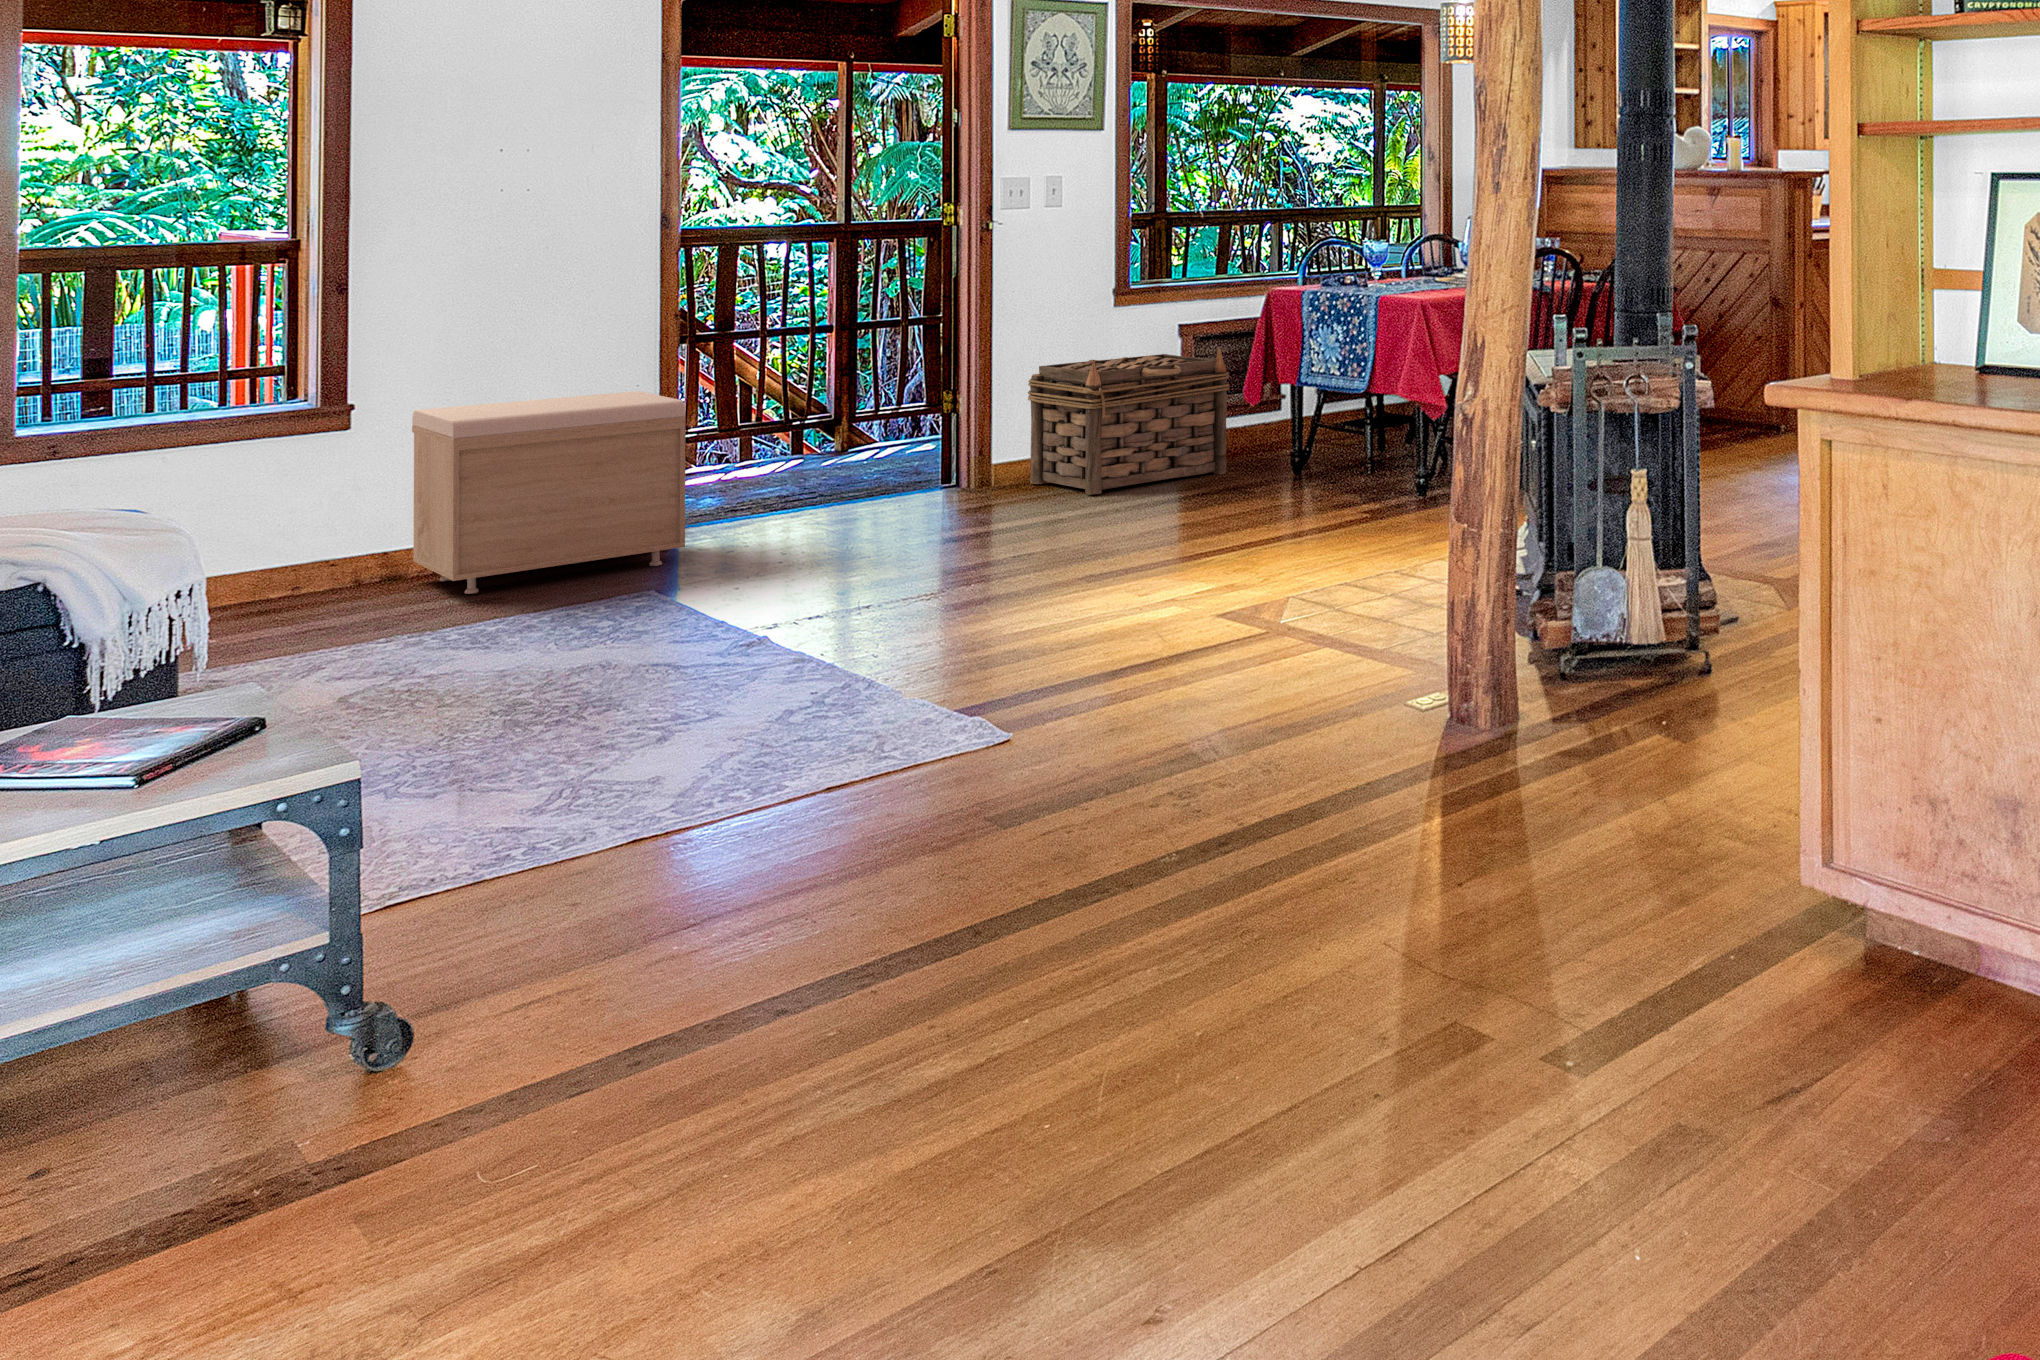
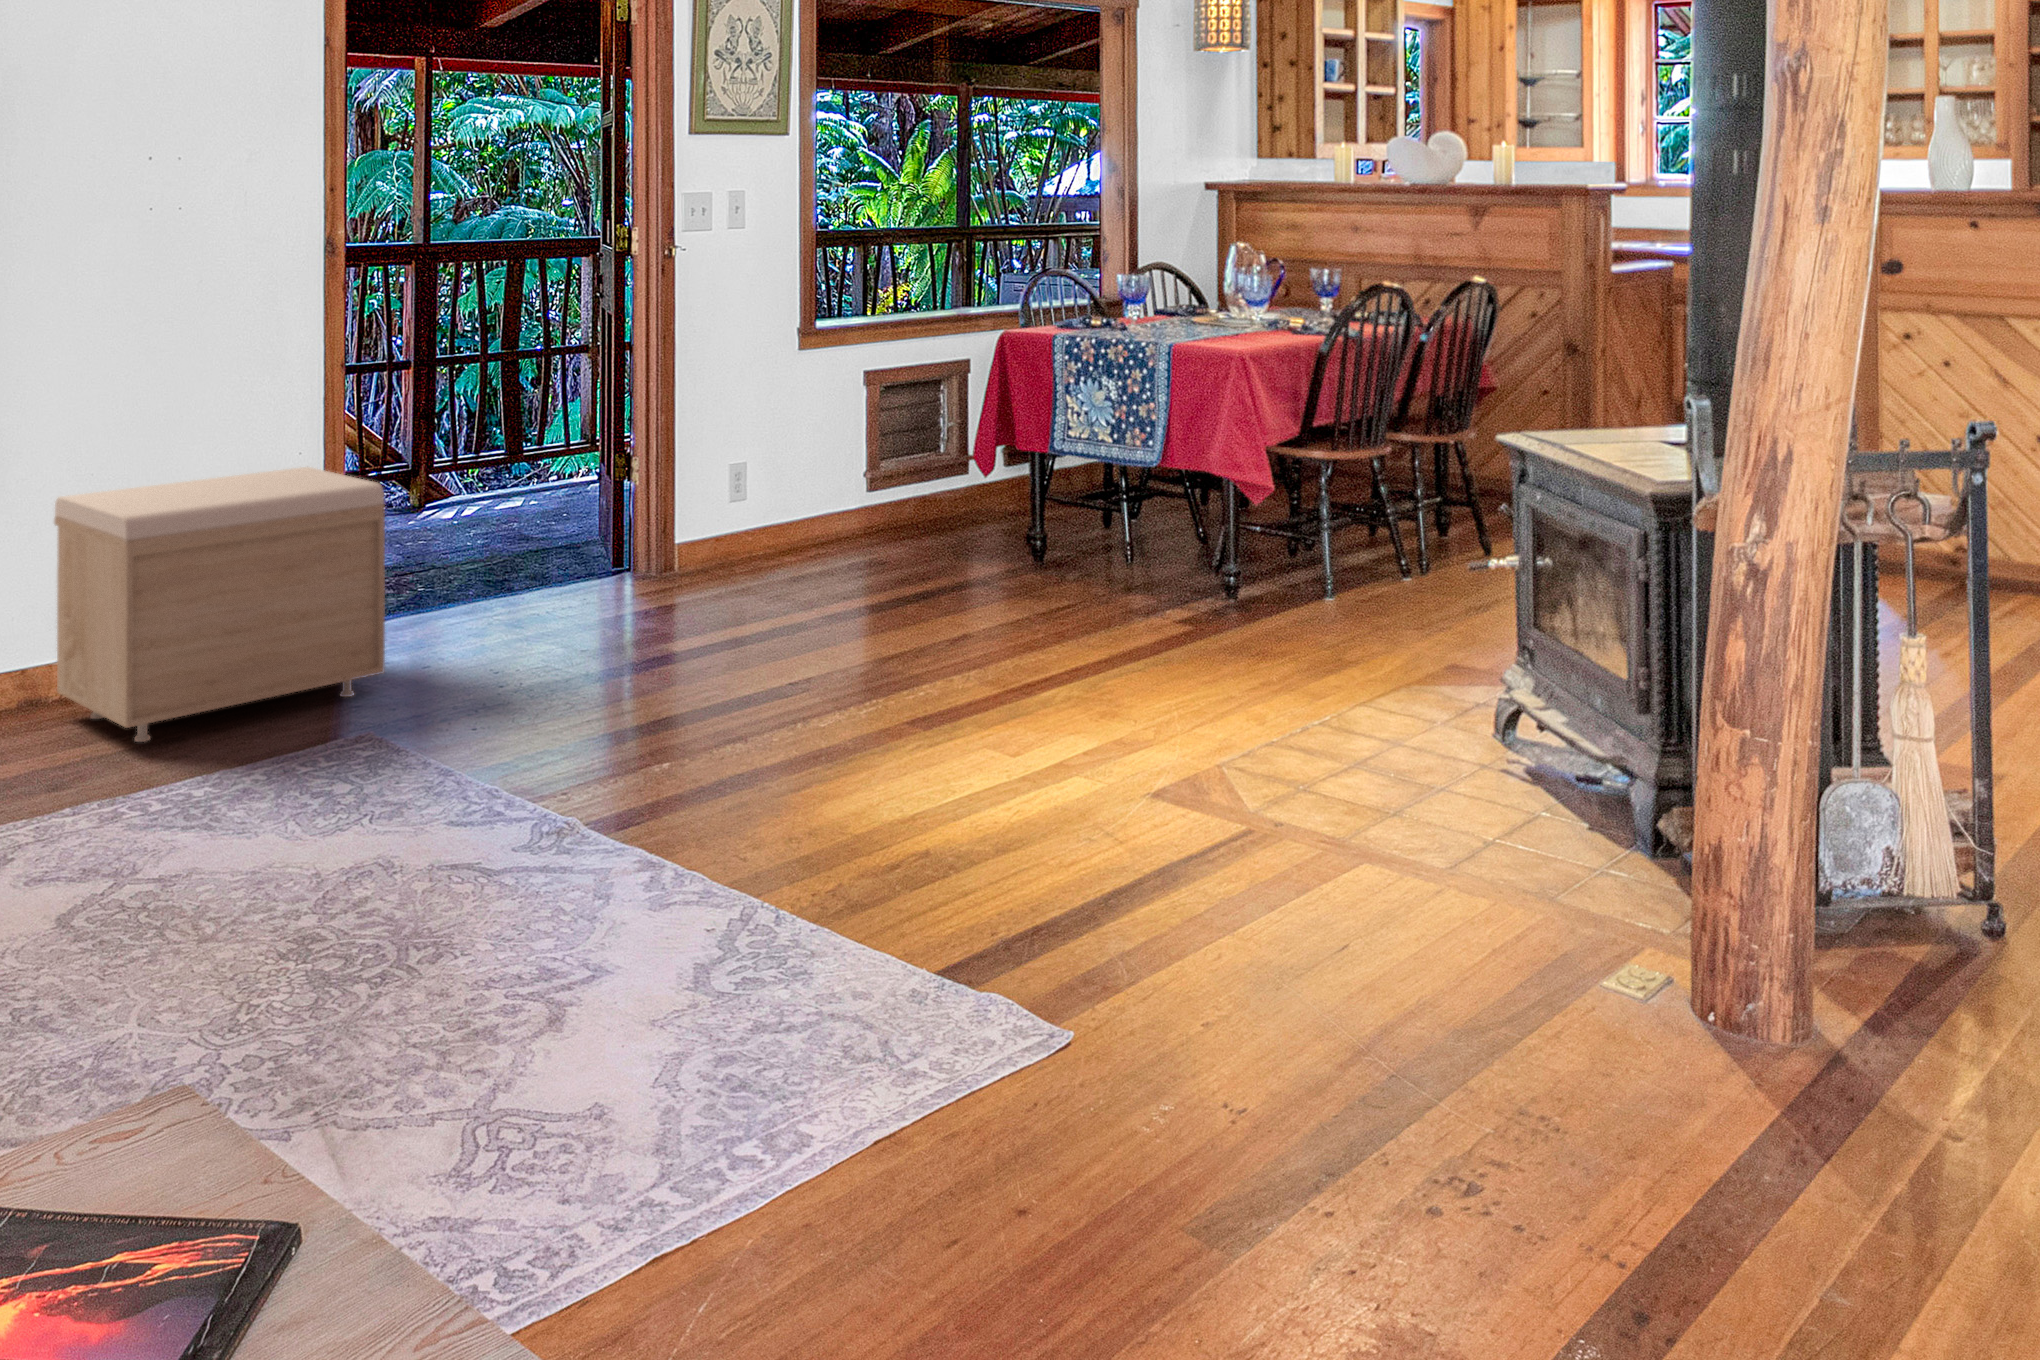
basket: present [1028,348,1229,494] -> none [717,403,952,590]

